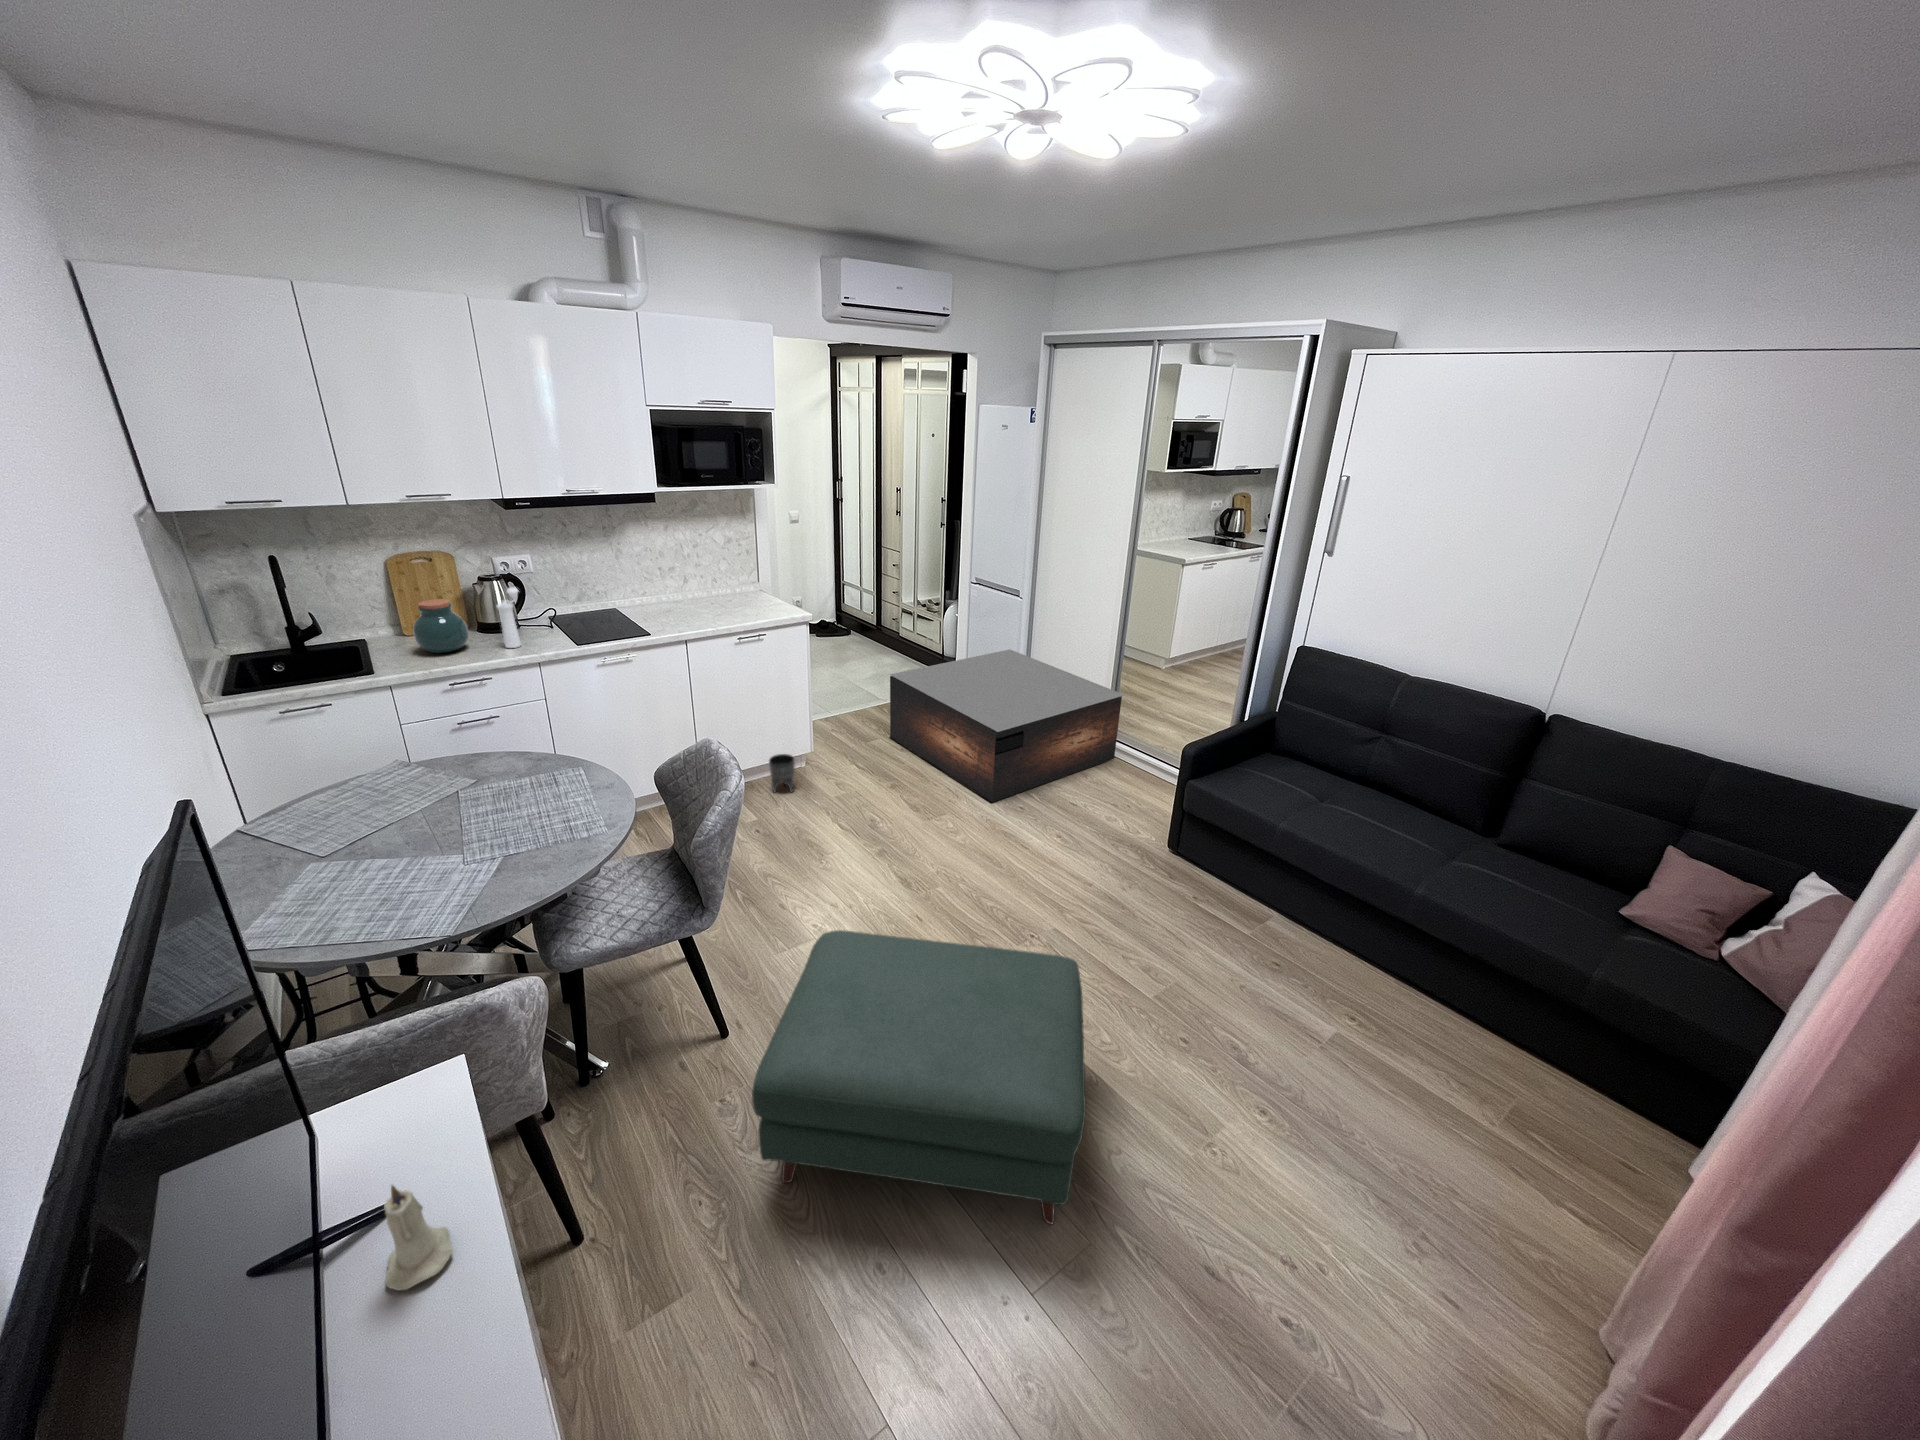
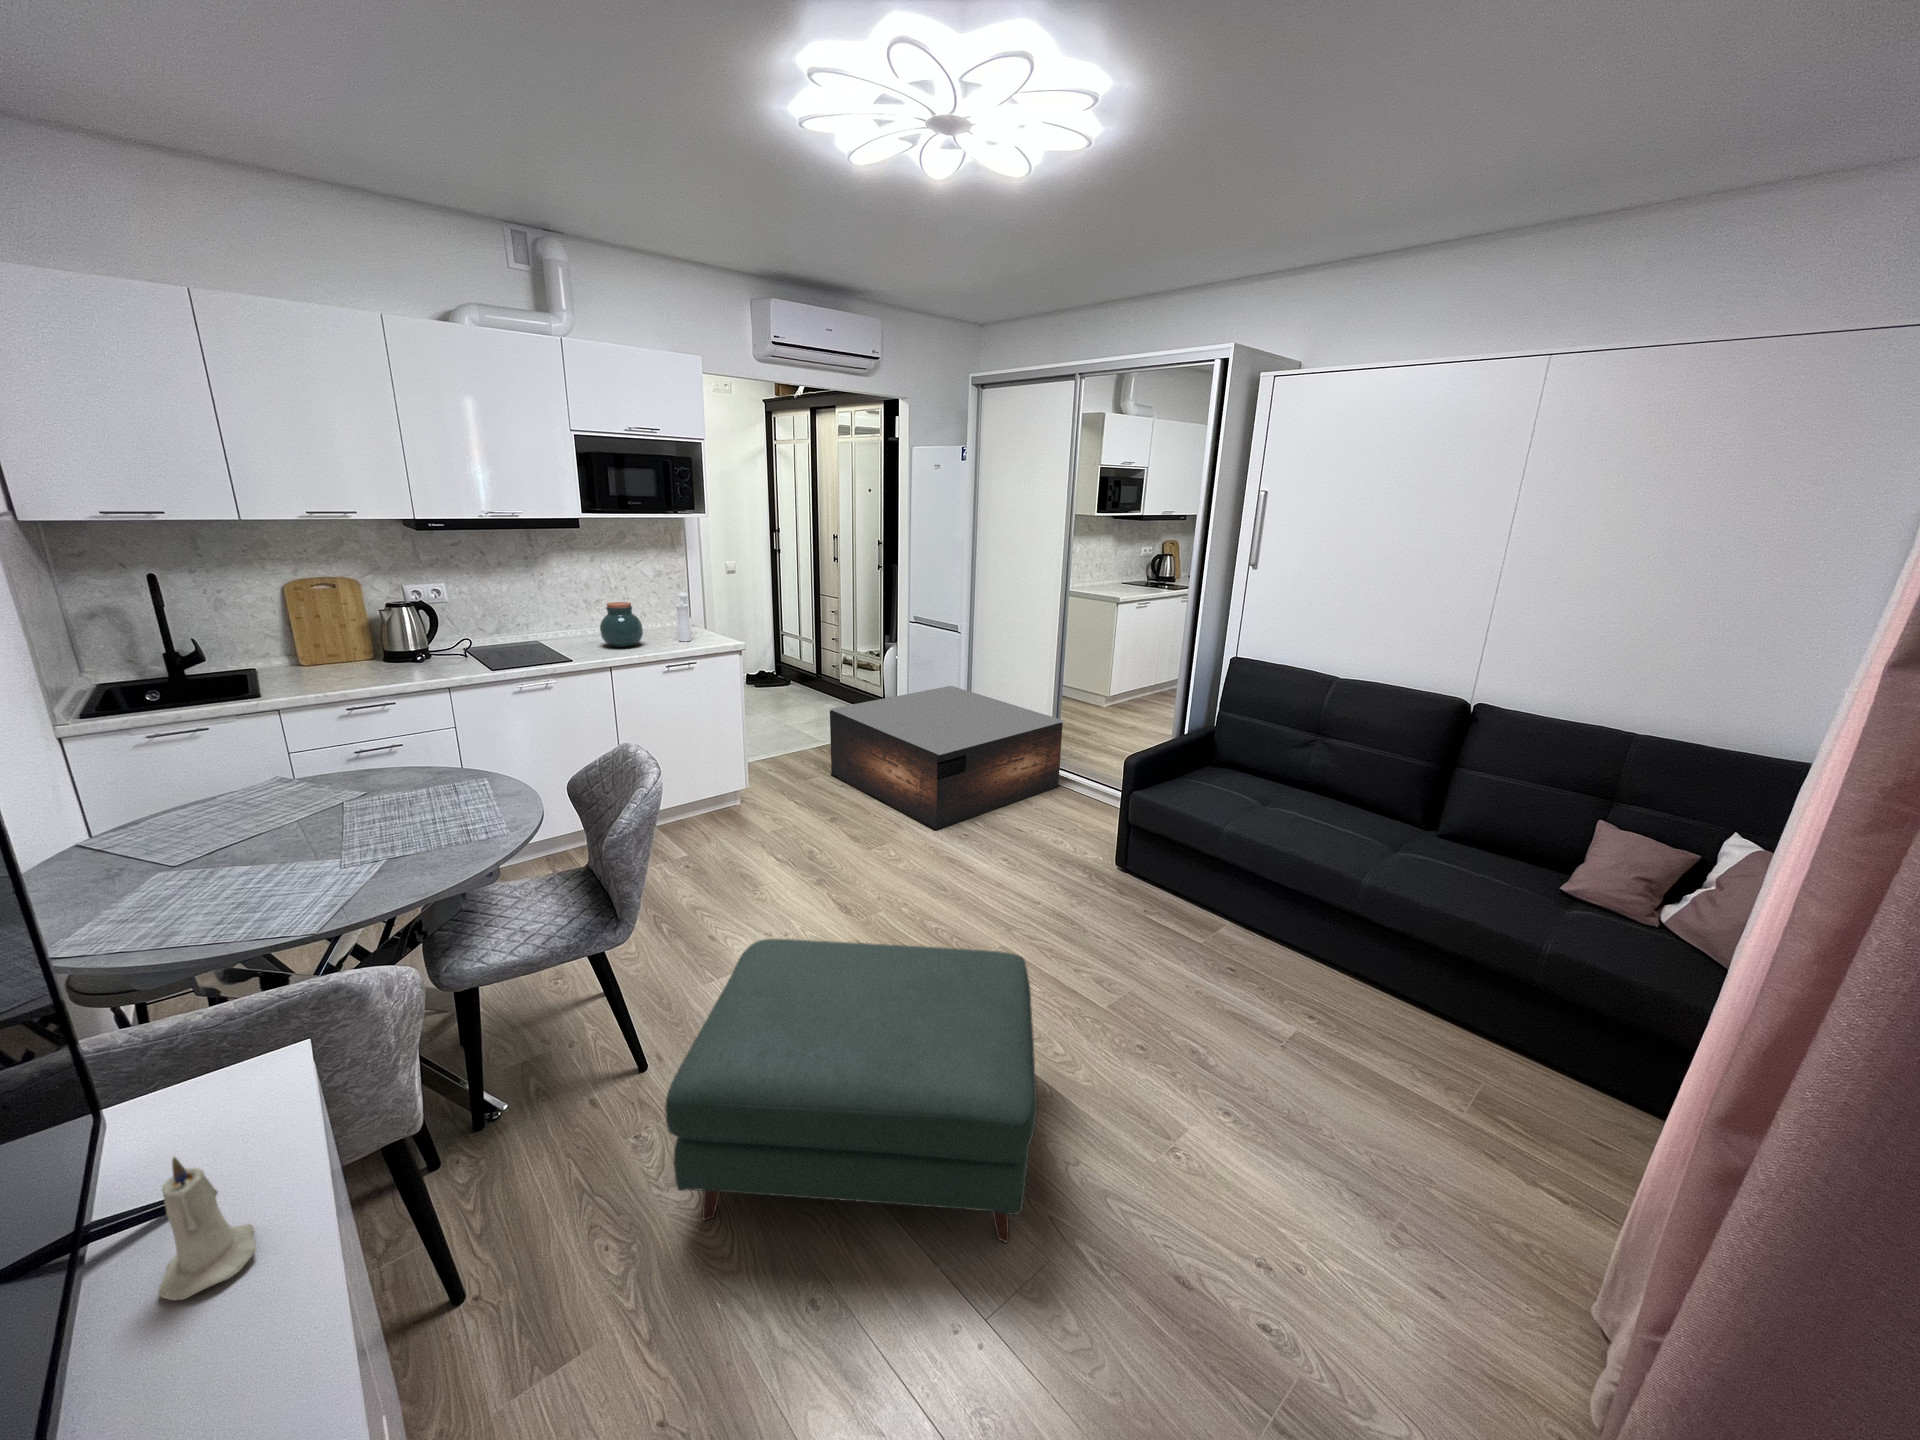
pepper mill: present [497,588,521,648] -> present [676,593,691,641]
jar: present [413,599,469,653] -> present [600,602,643,647]
planter: present [769,754,795,792] -> none [702,788,730,829]

